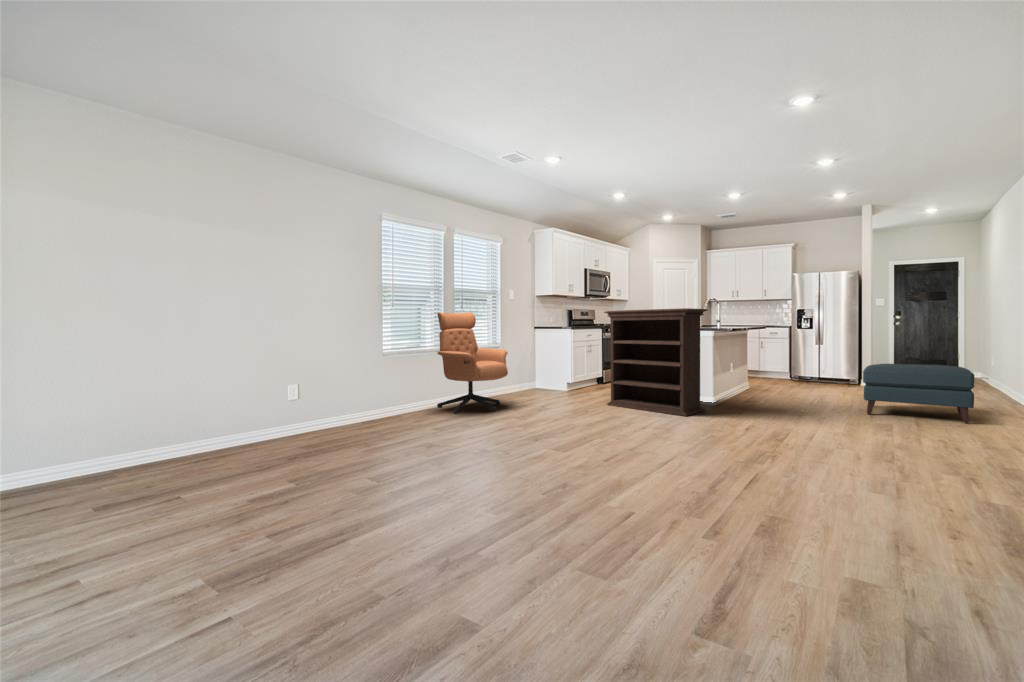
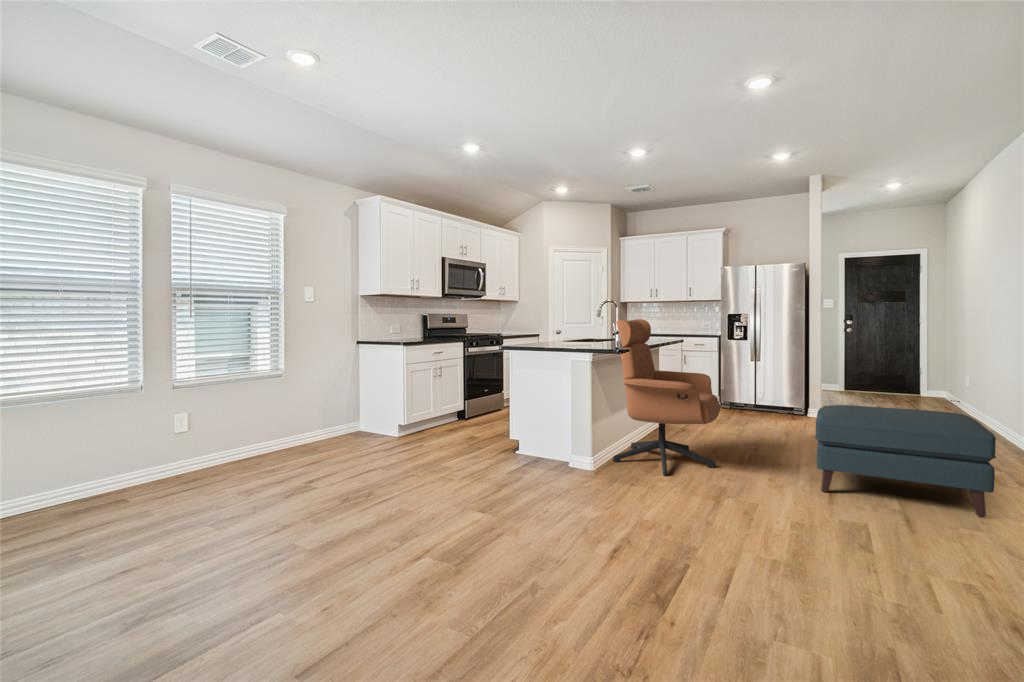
bookshelf: present [604,308,708,416] -> none [420,320,574,507]
armchair: present [437,312,508,414] -> present [613,319,720,476]

